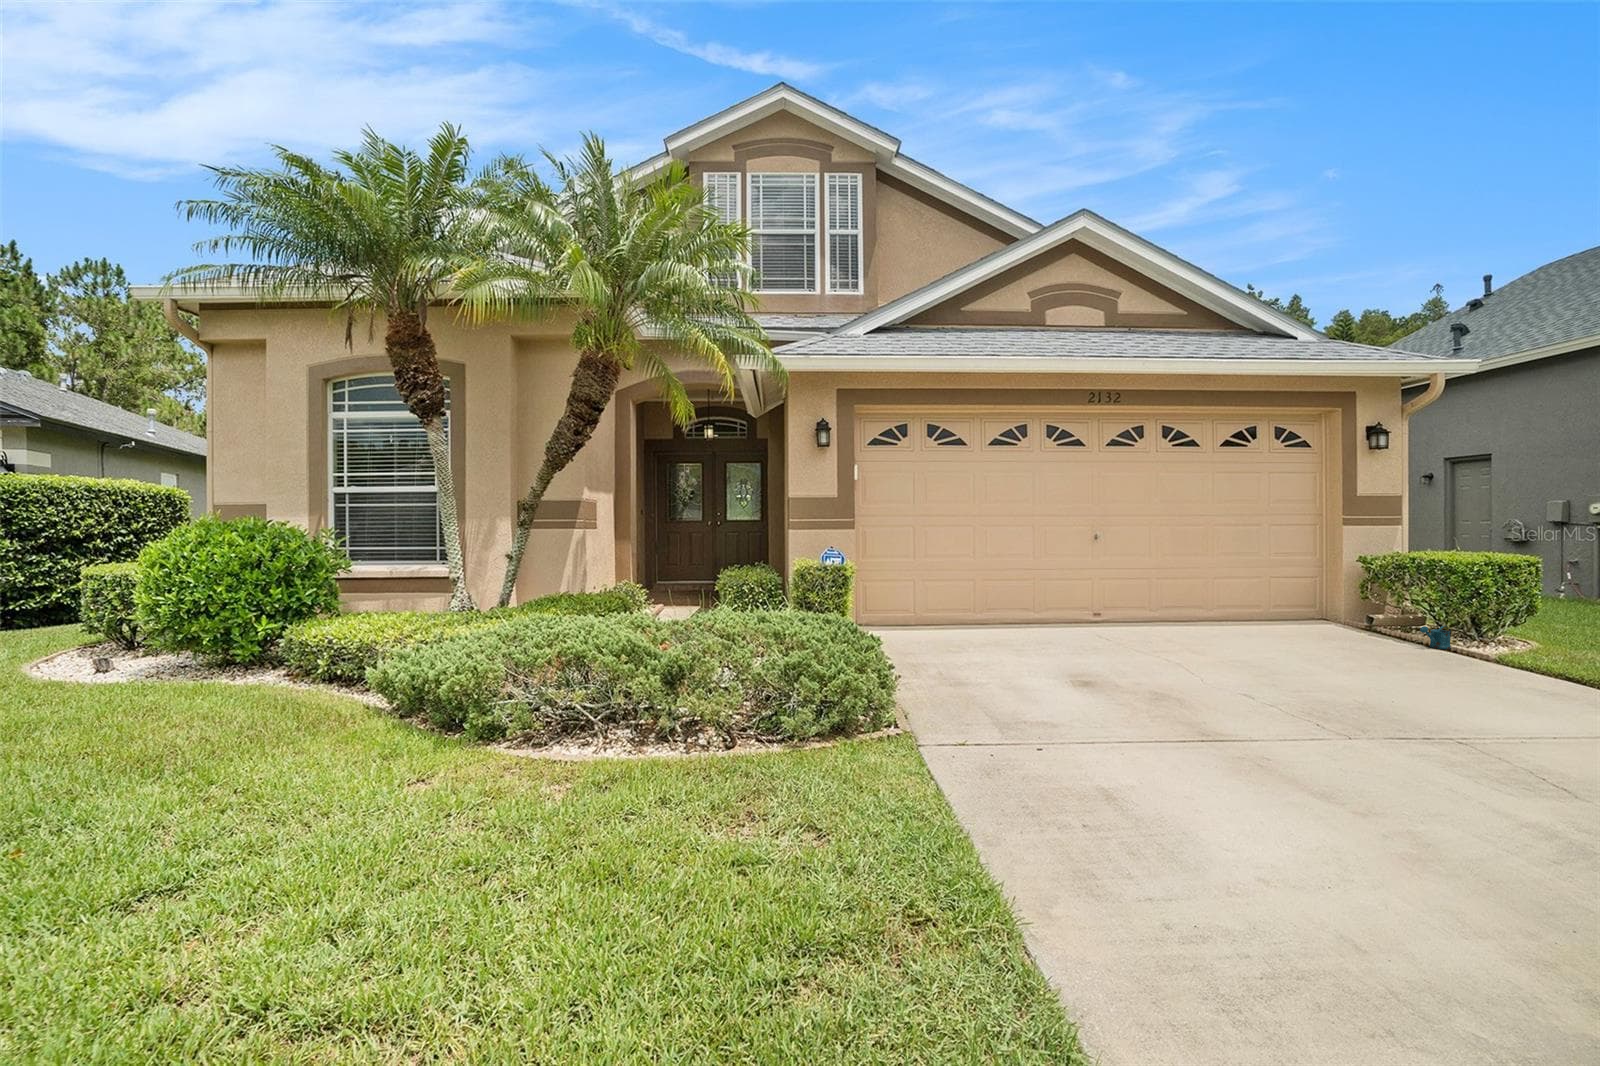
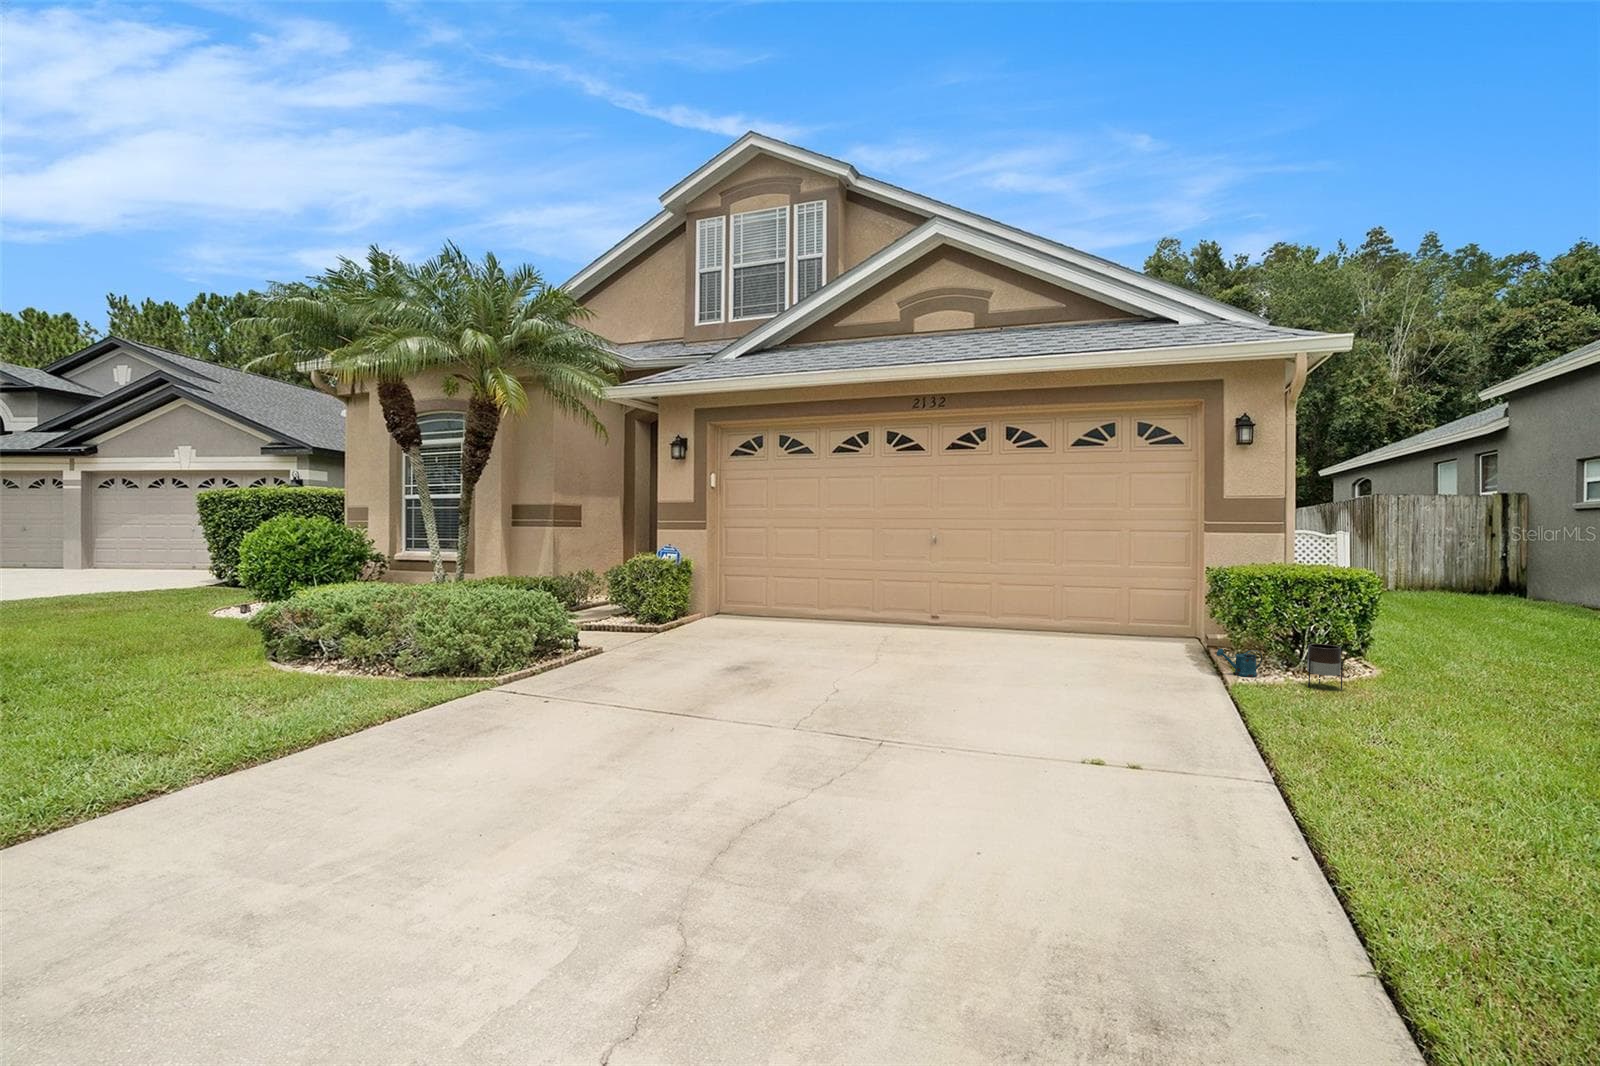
planter: none [1498,617,1533,654] -> present [1307,644,1343,690]

